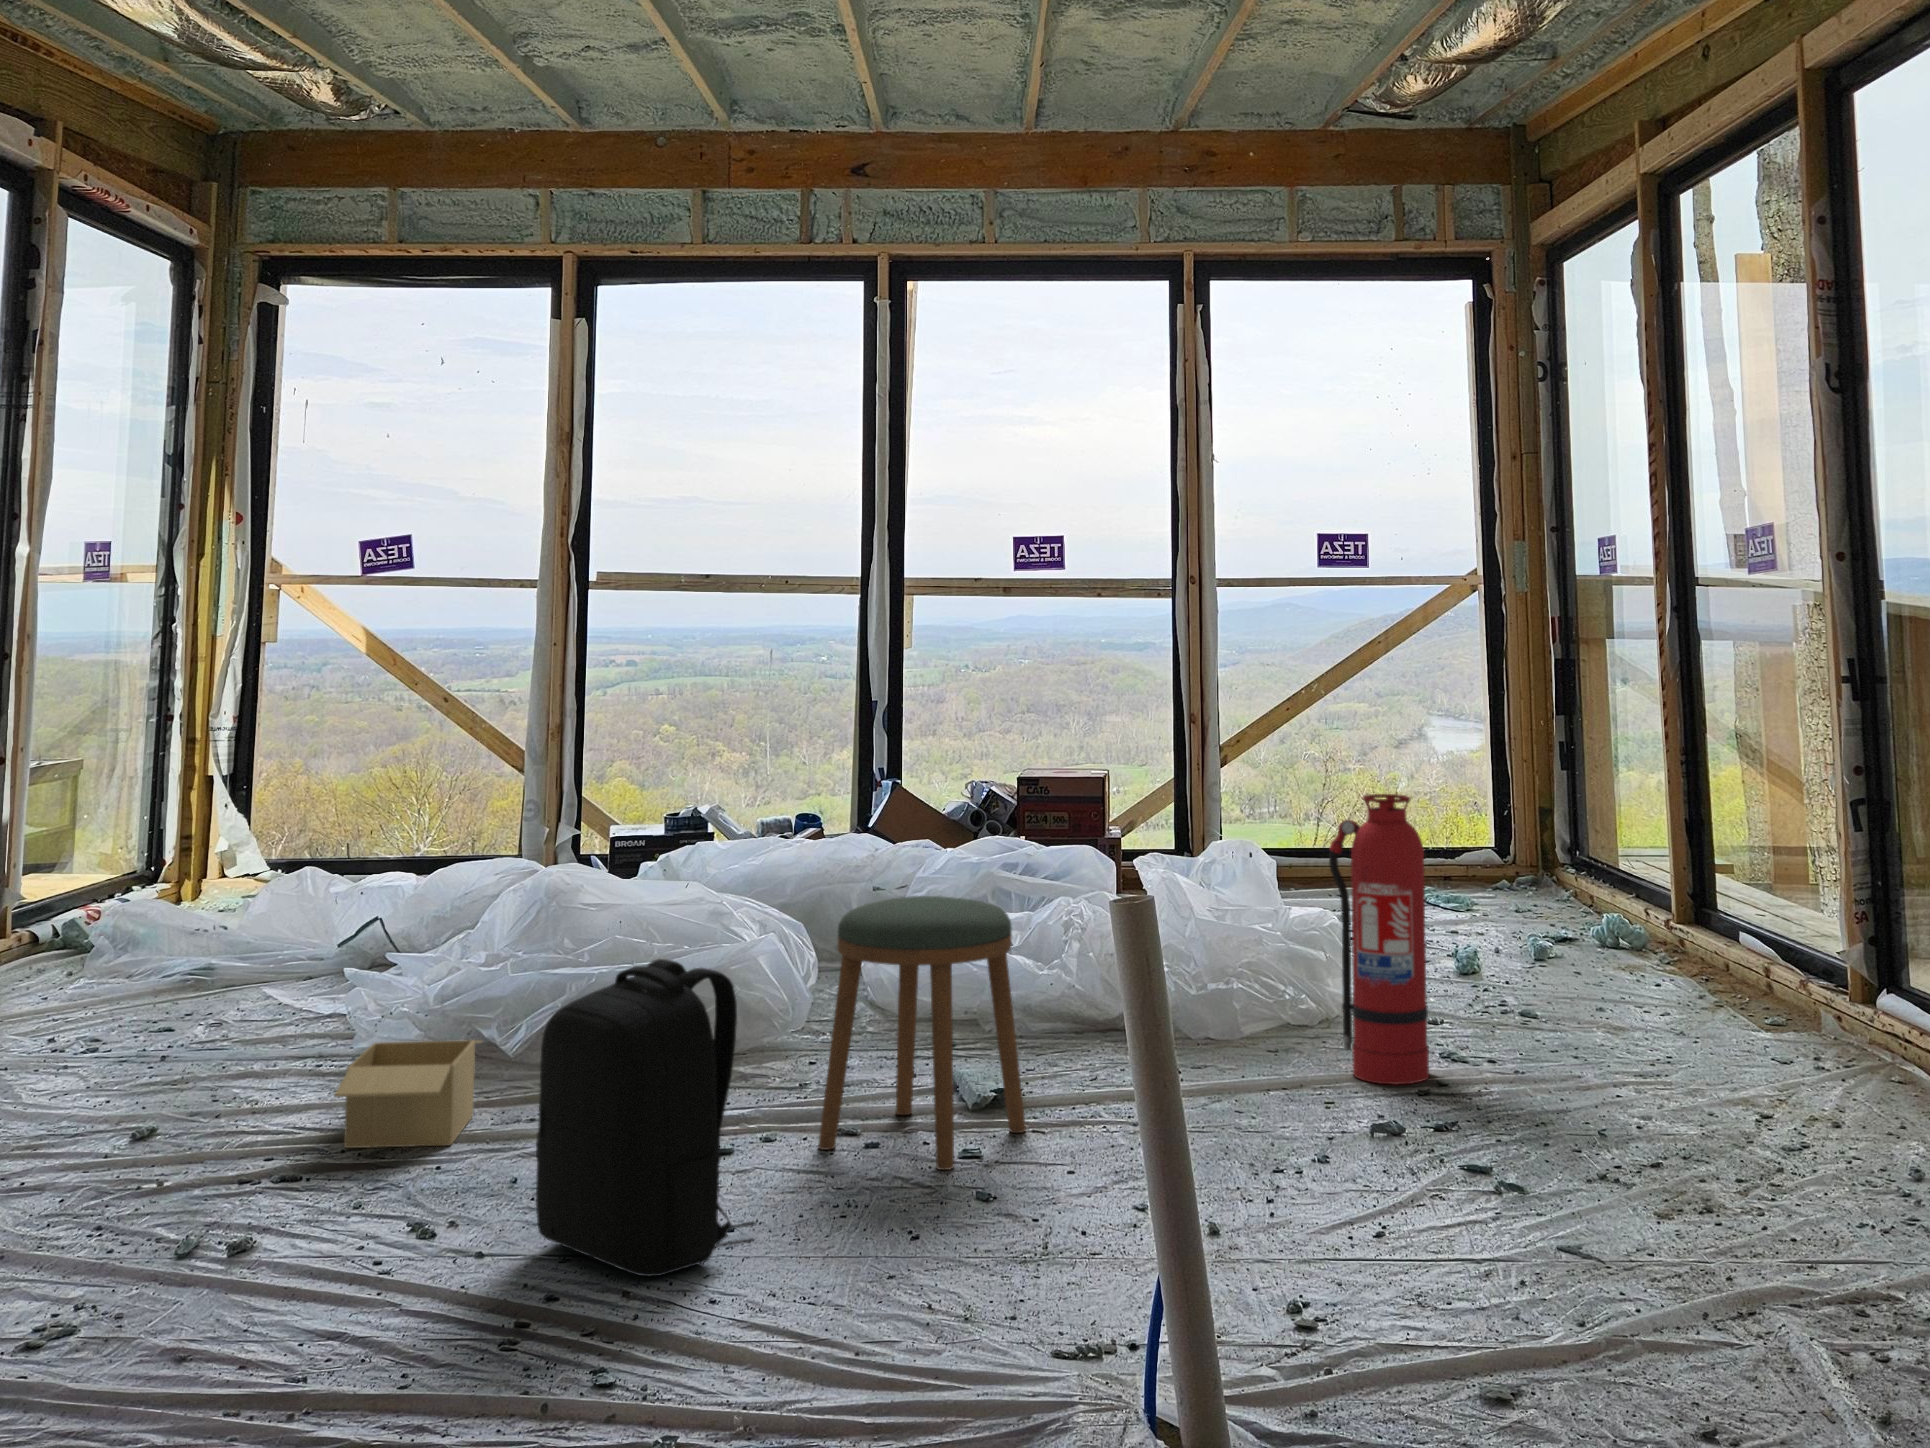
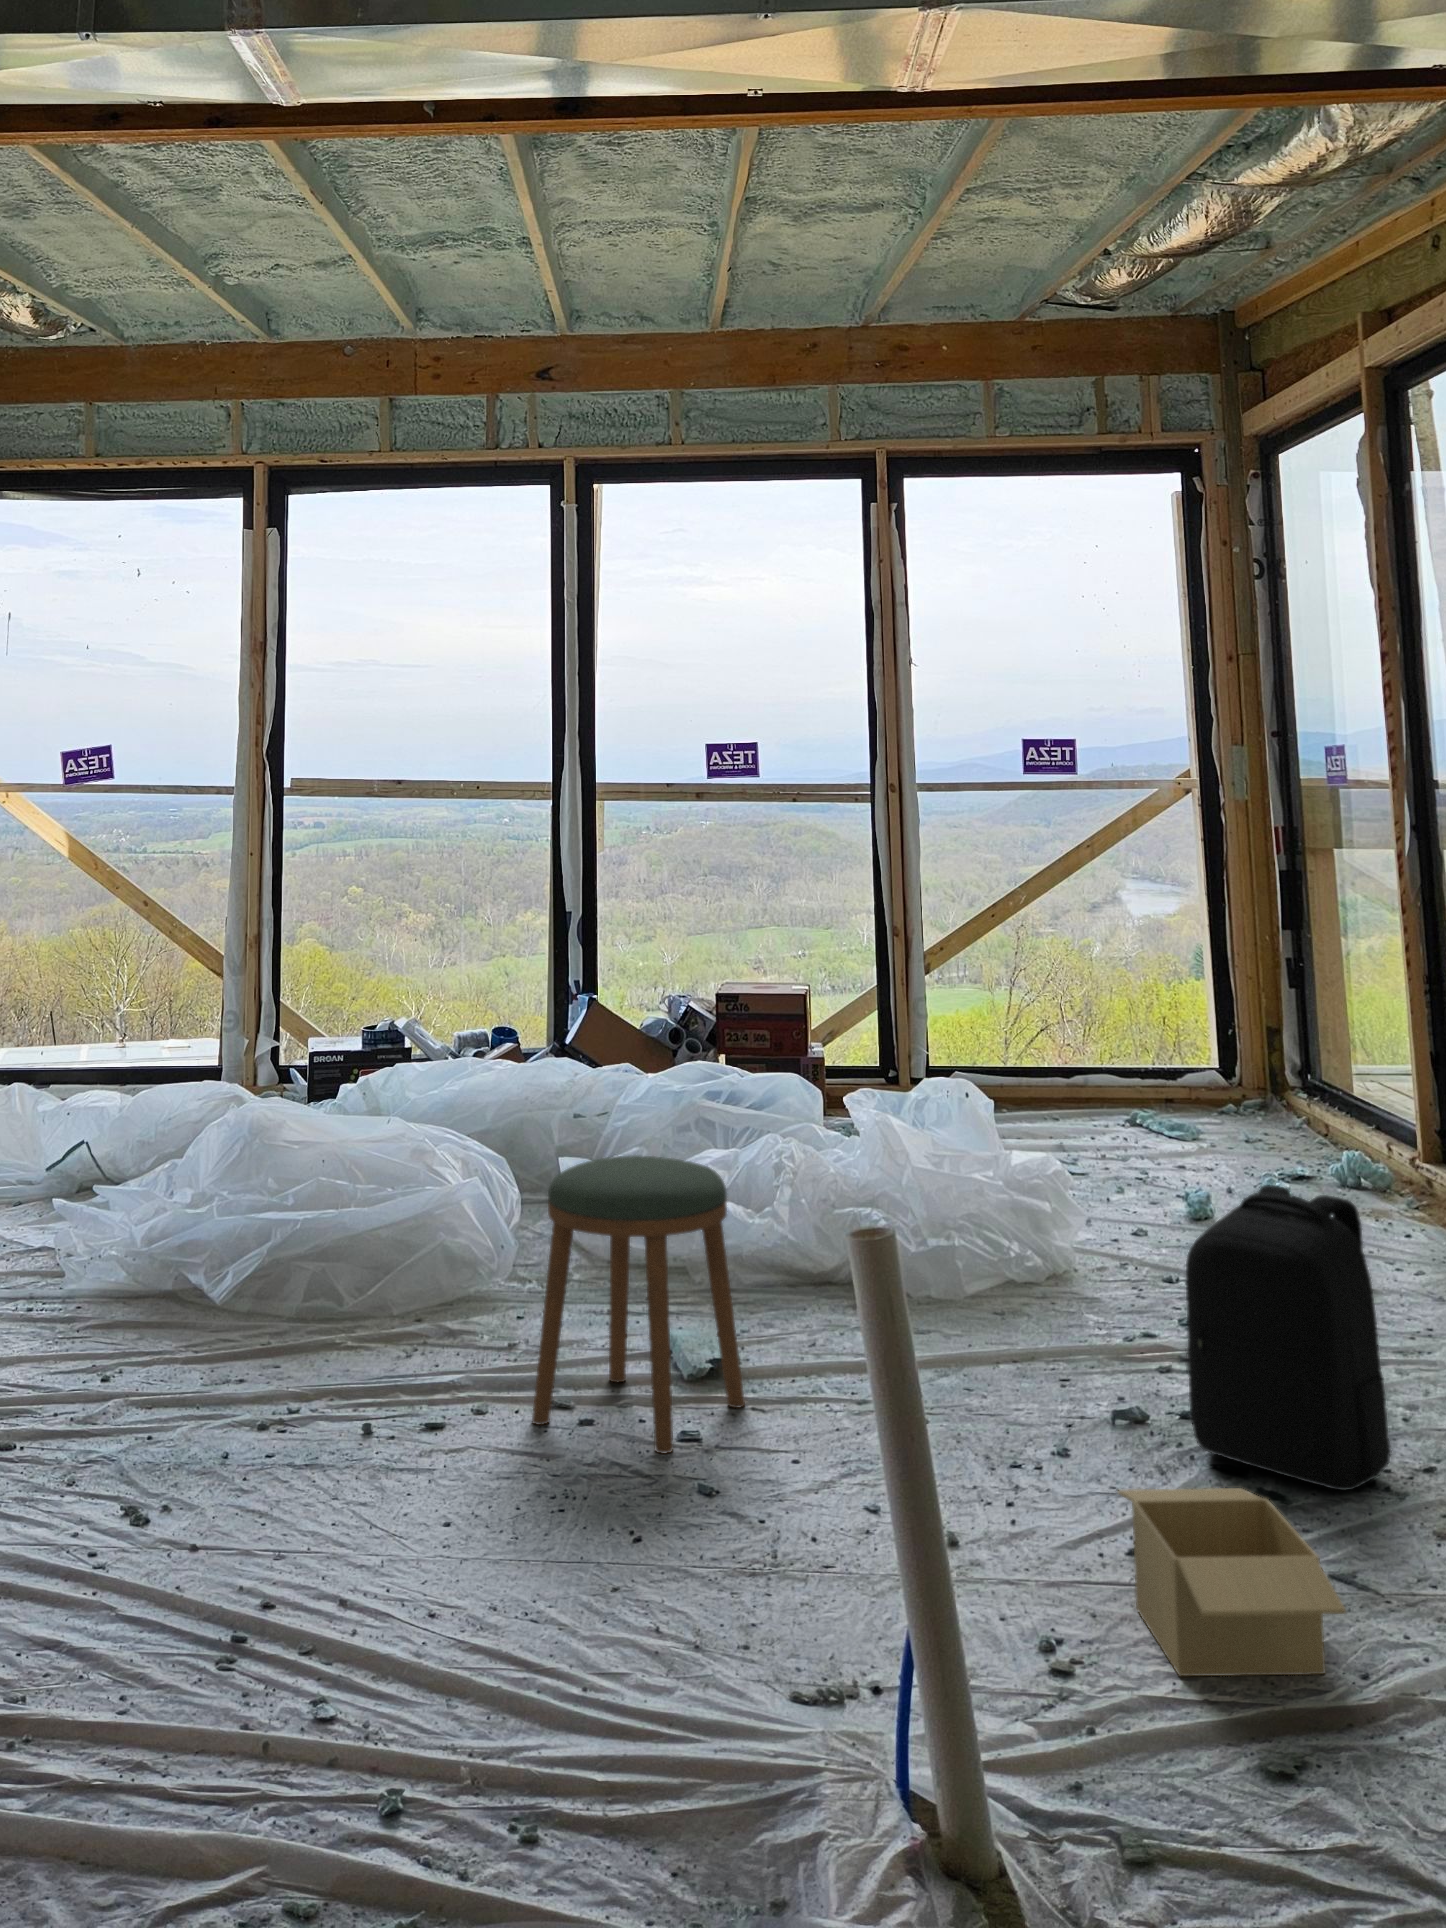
fire extinguisher: present [1329,794,1429,1084] -> none [1052,1042,1165,1353]
backpack: present [536,959,756,1276] -> present [1186,1185,1391,1490]
cardboard box: present [335,1040,482,1148] -> present [1118,1488,1346,1676]

